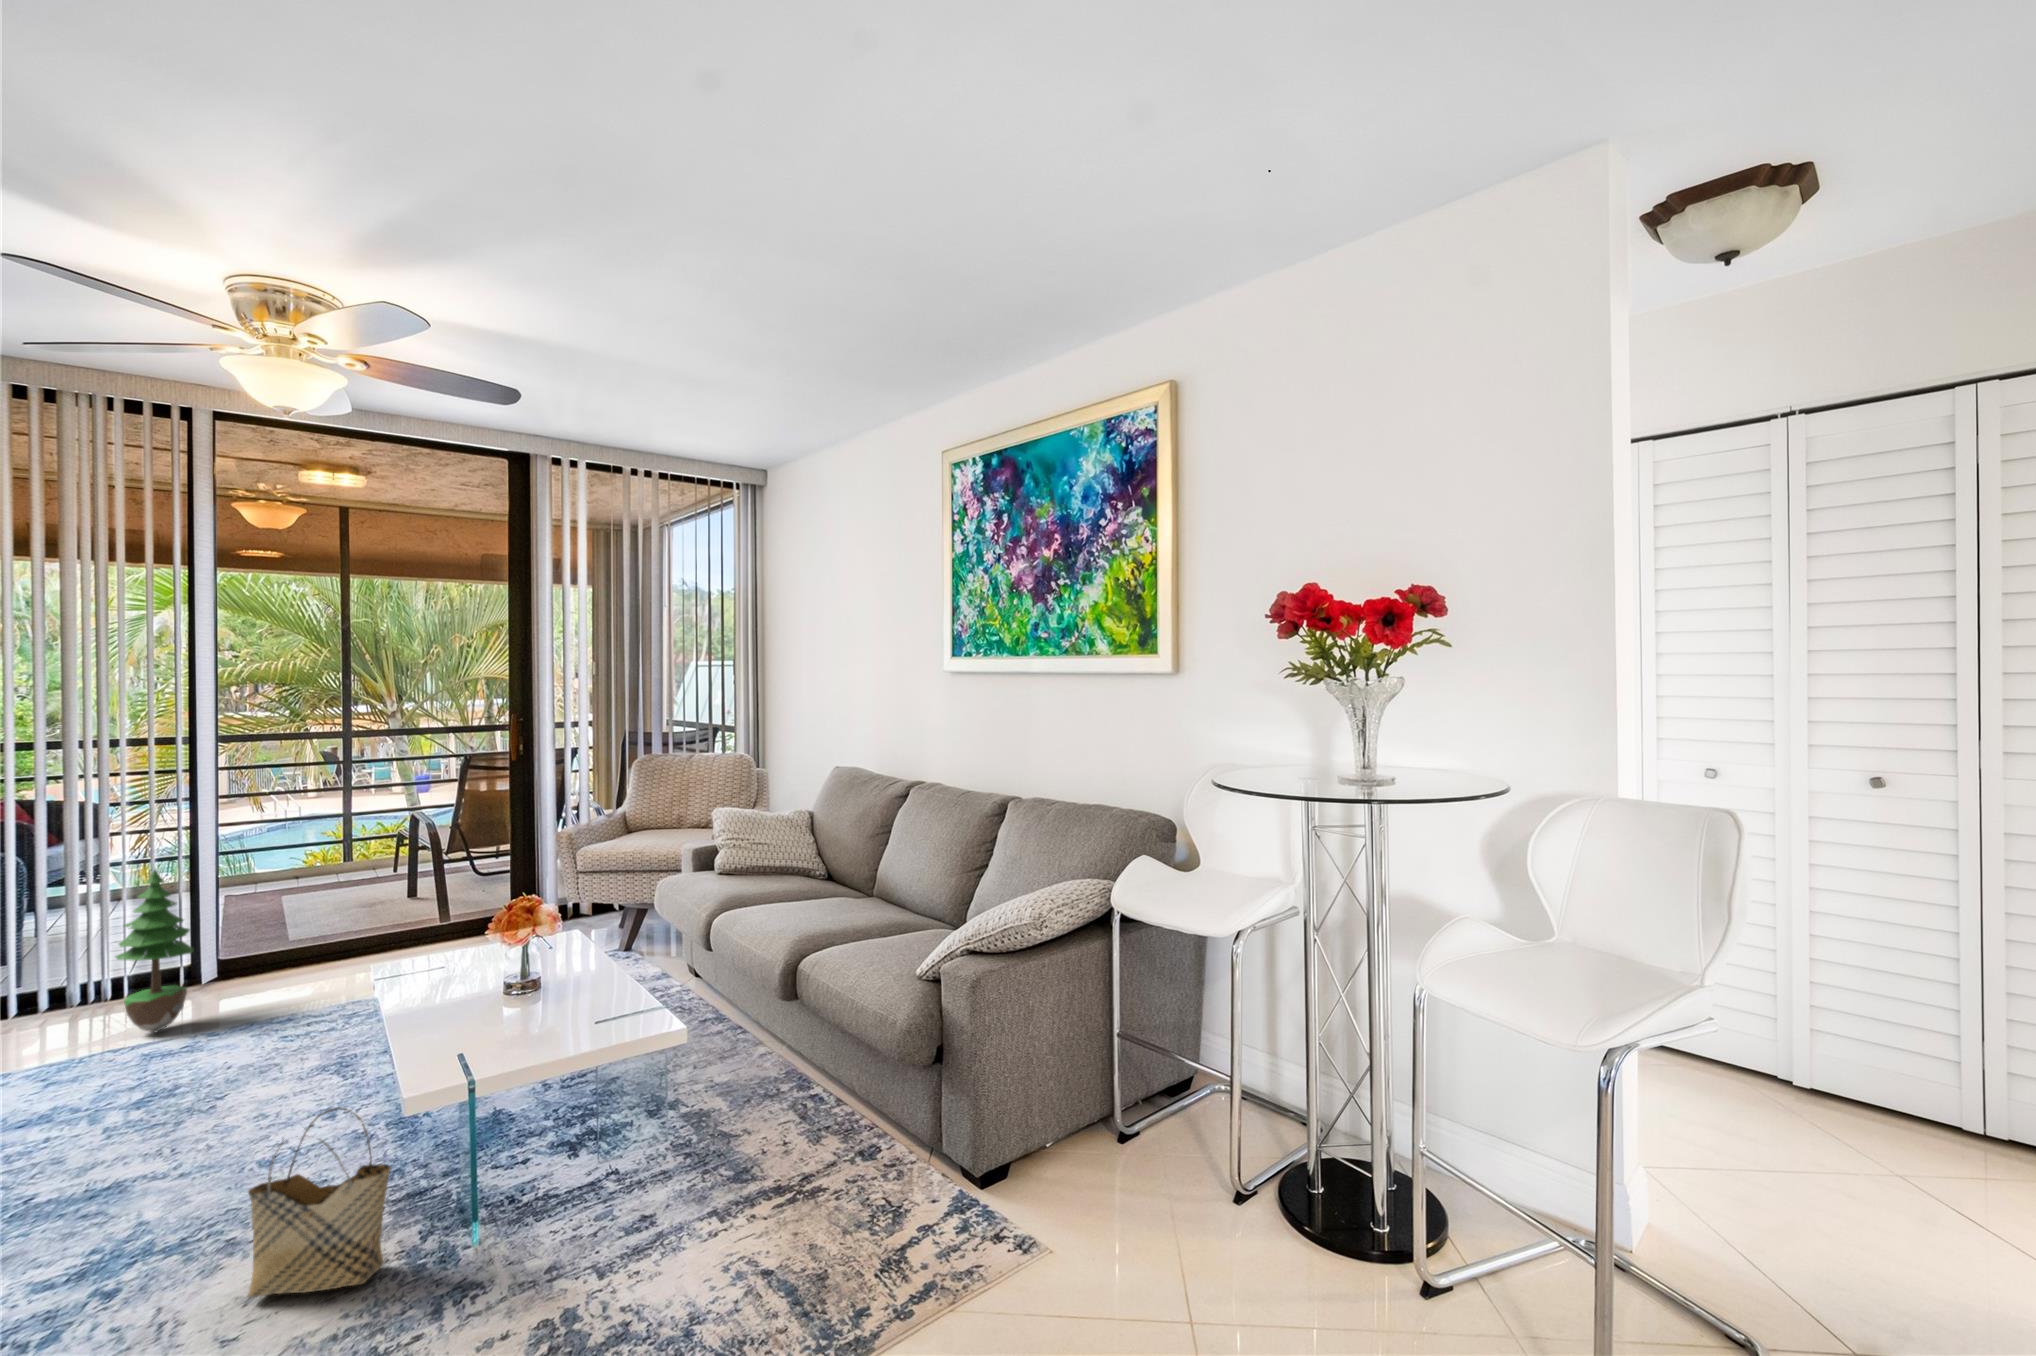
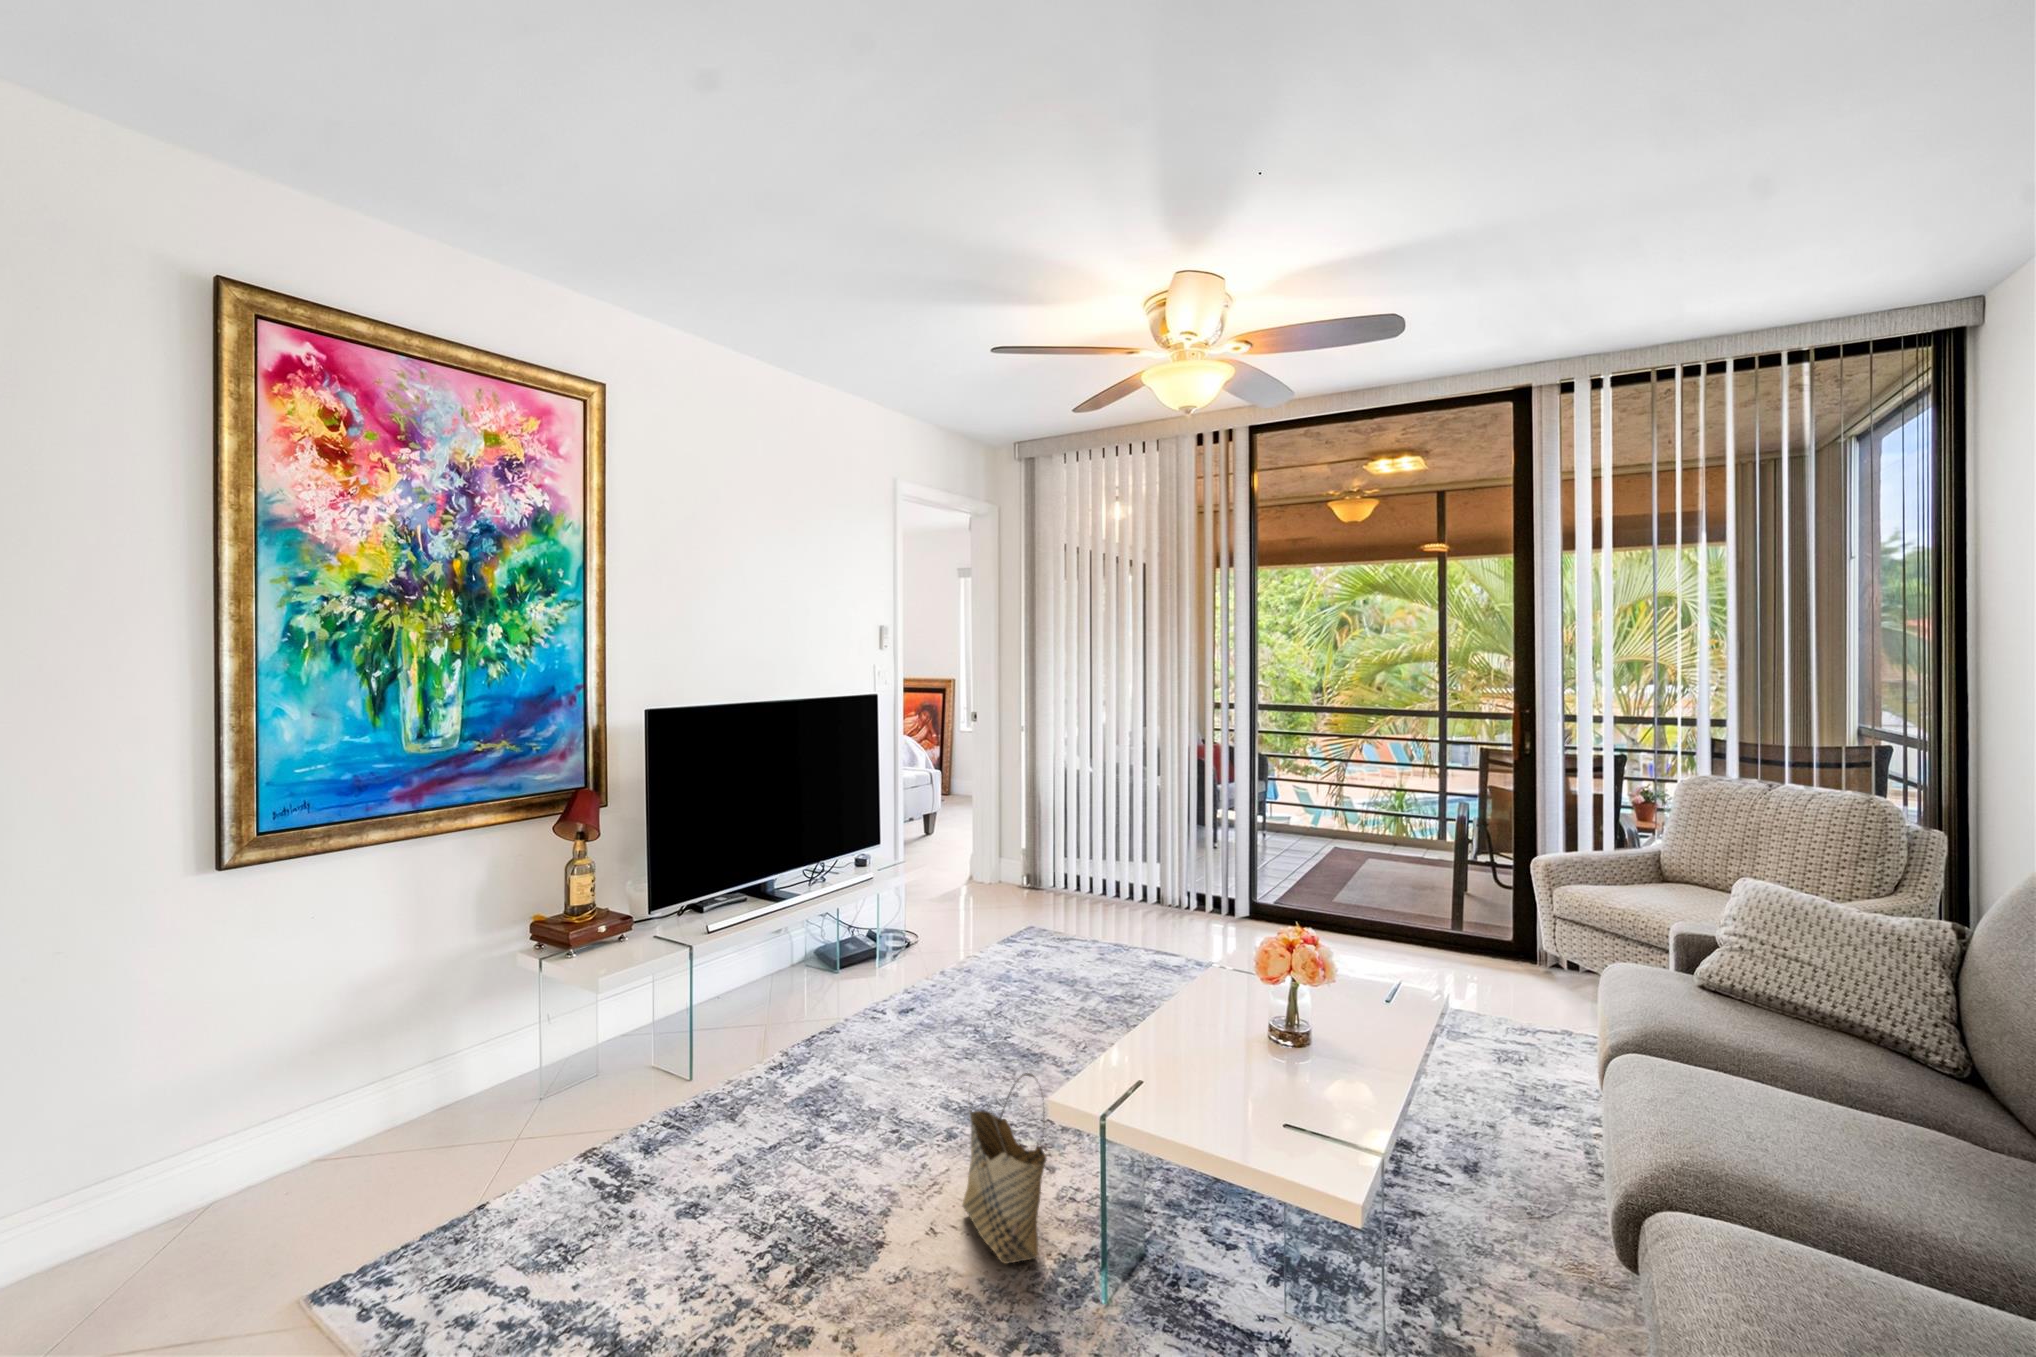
potted tree: present [116,870,193,1032] -> none [1166,817,1213,946]

